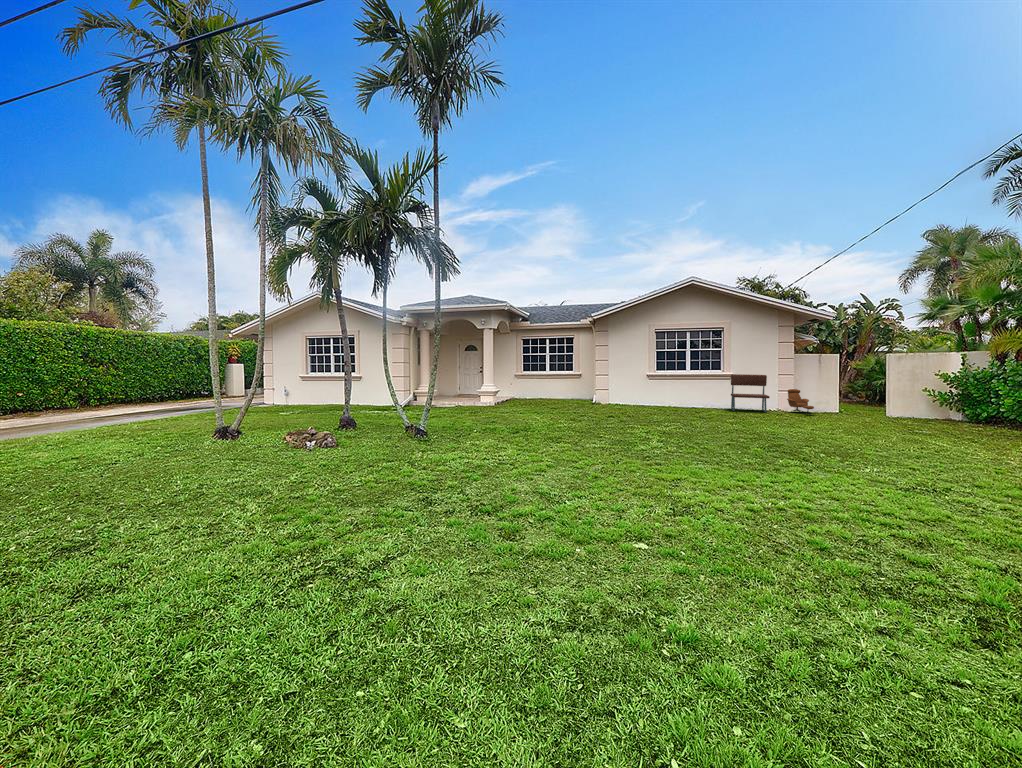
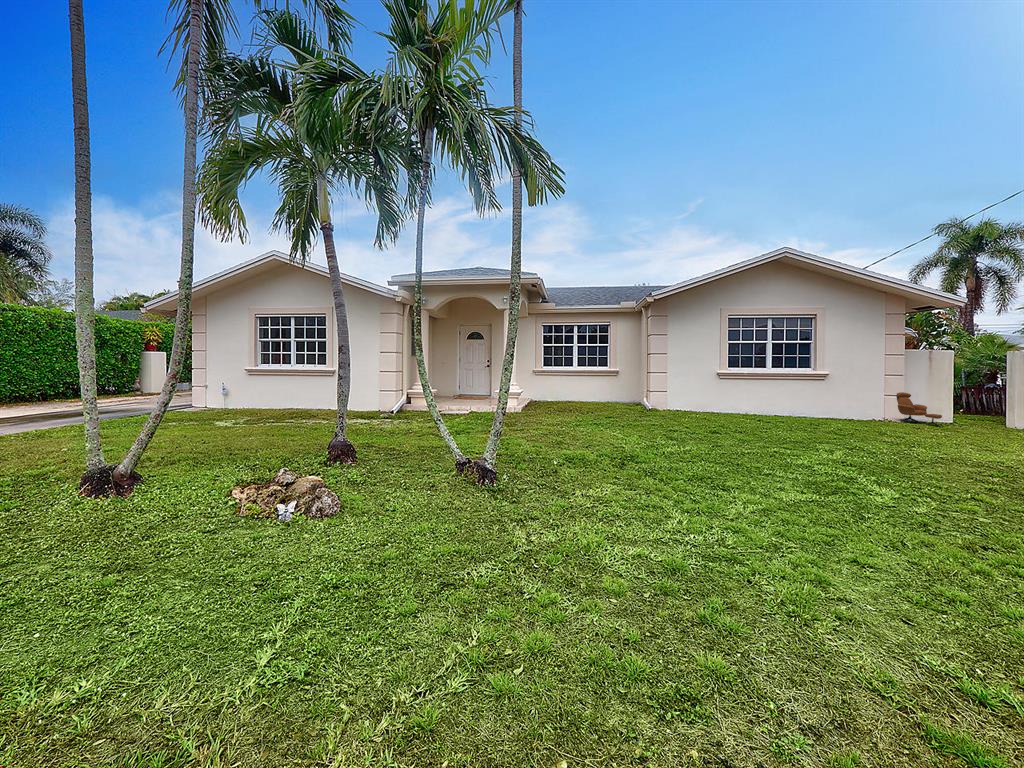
bench: present [731,374,770,412] -> none [824,374,883,421]

